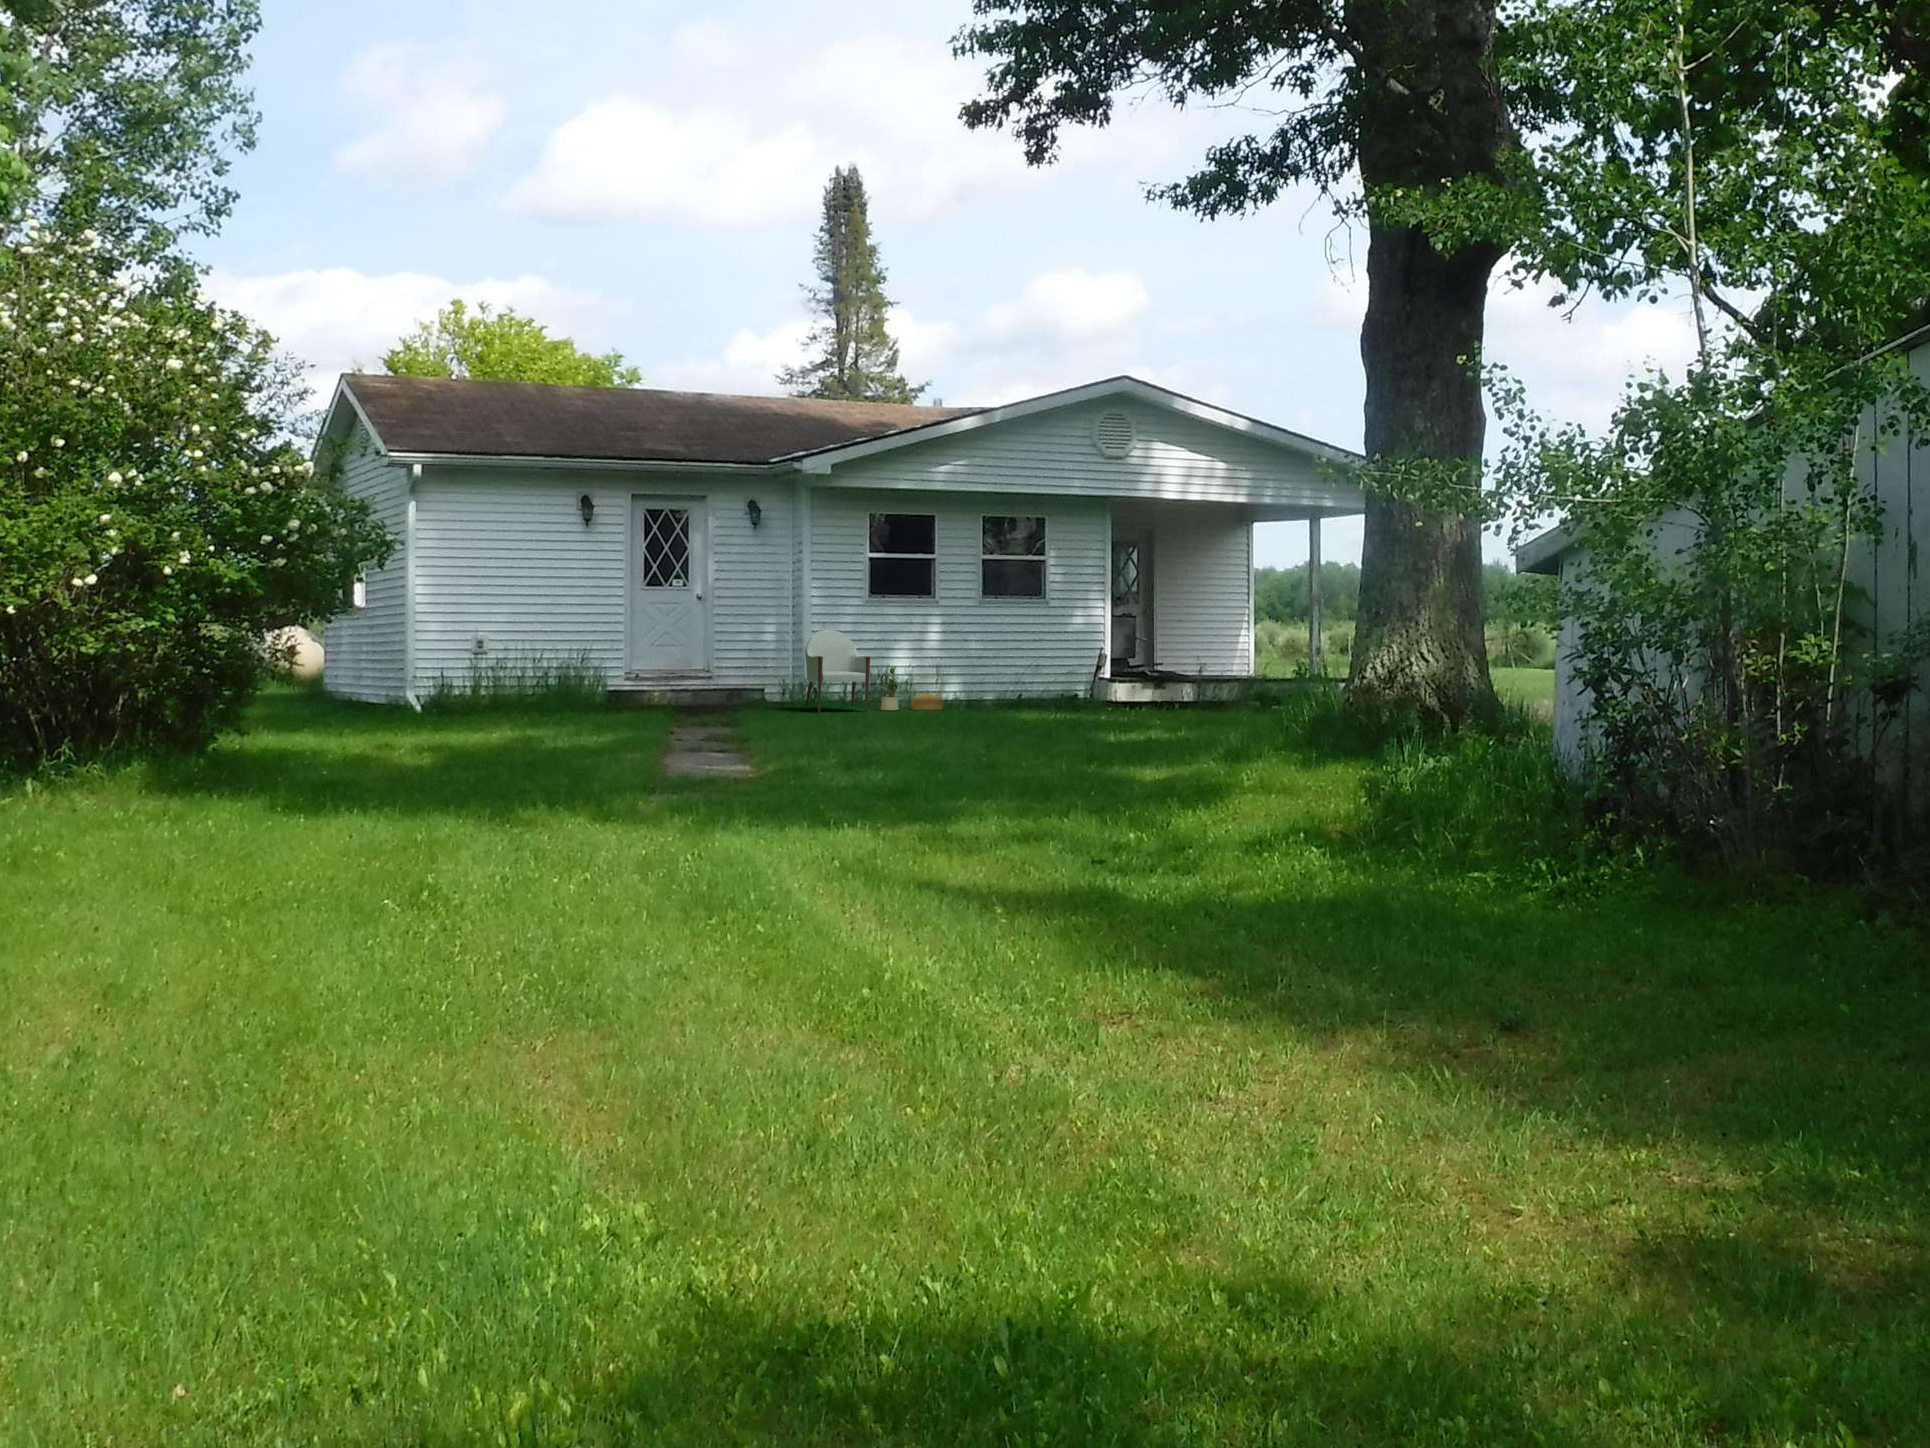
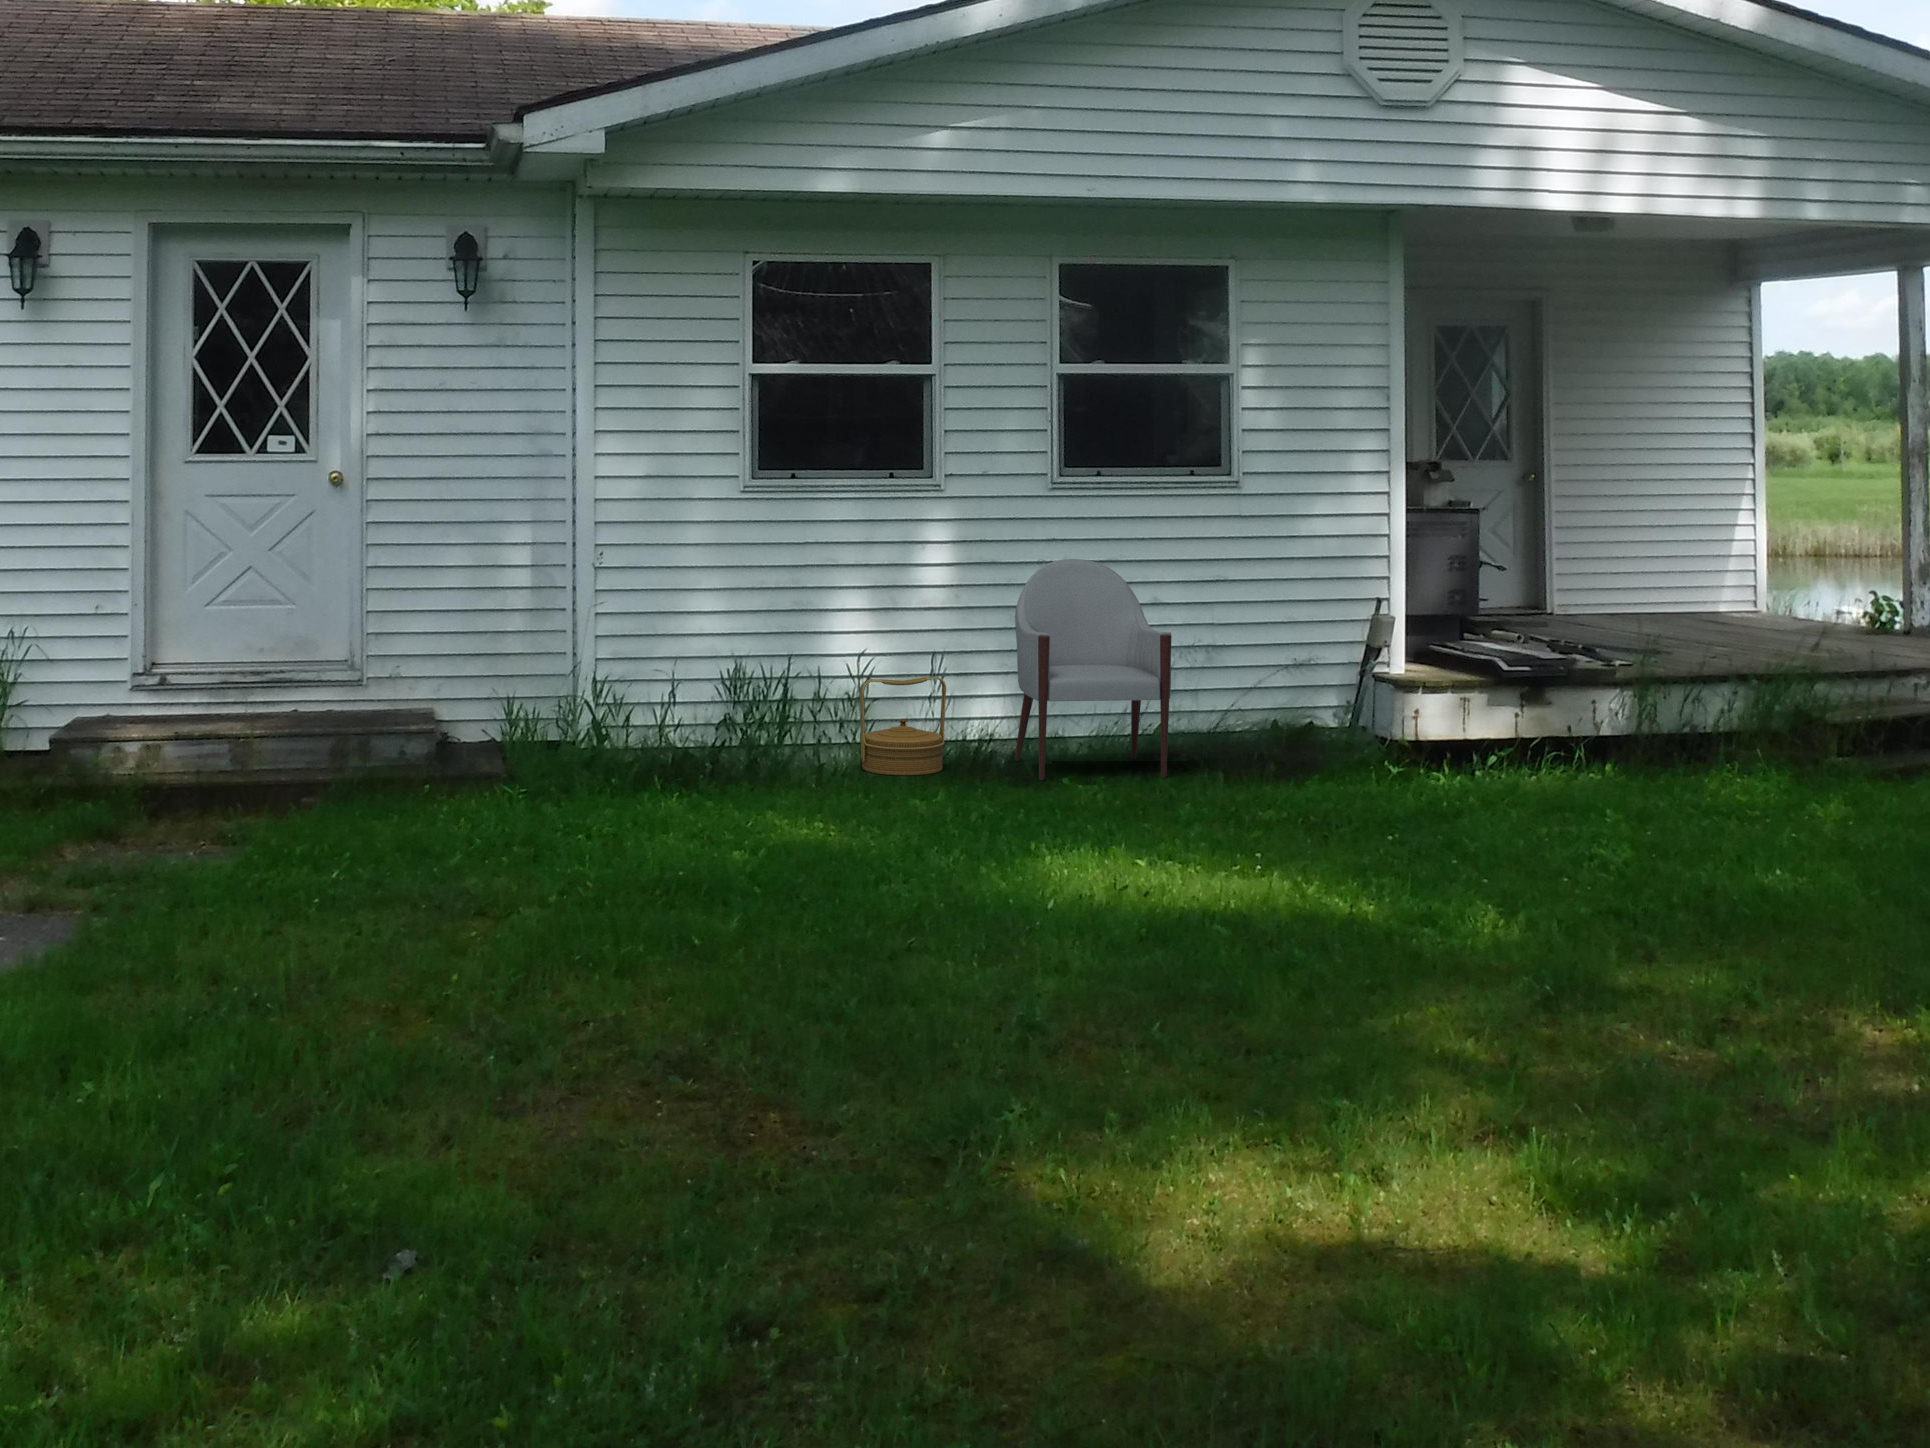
chair: present [804,630,870,713] -> present [1015,559,1172,780]
potted plant: present [881,666,899,711] -> none [770,658,827,779]

